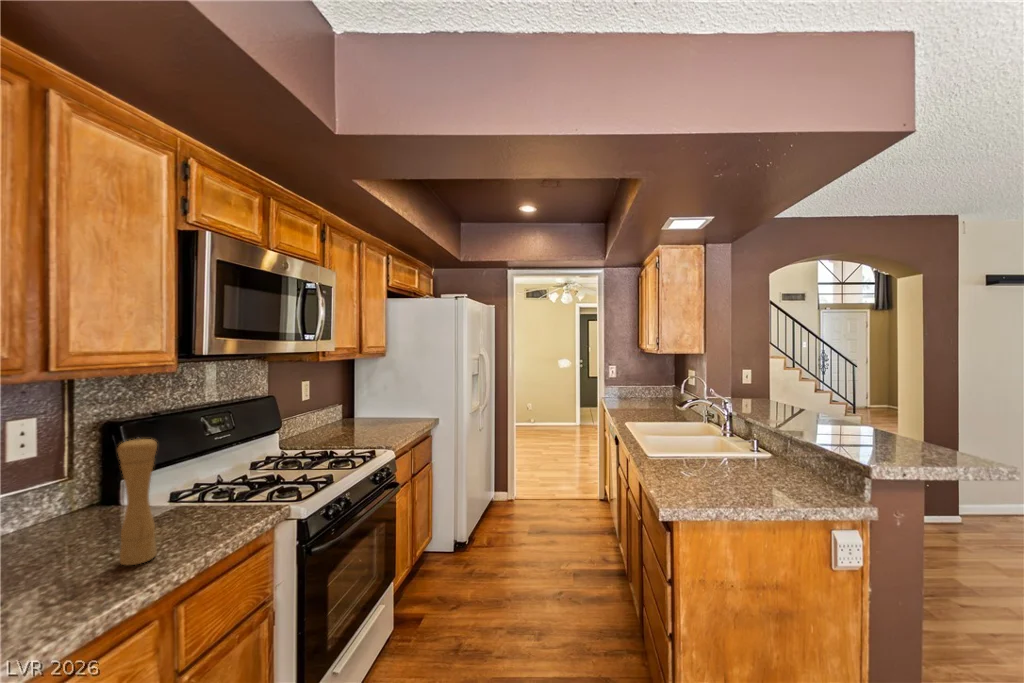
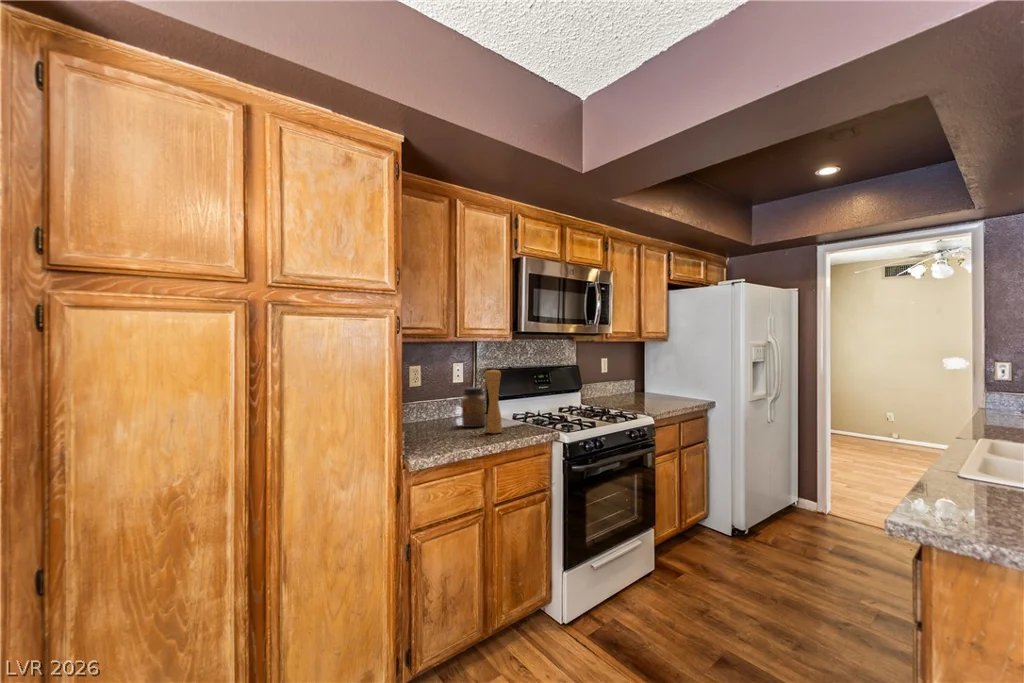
jar: none [48,467,110,558] -> present [462,387,485,427]

